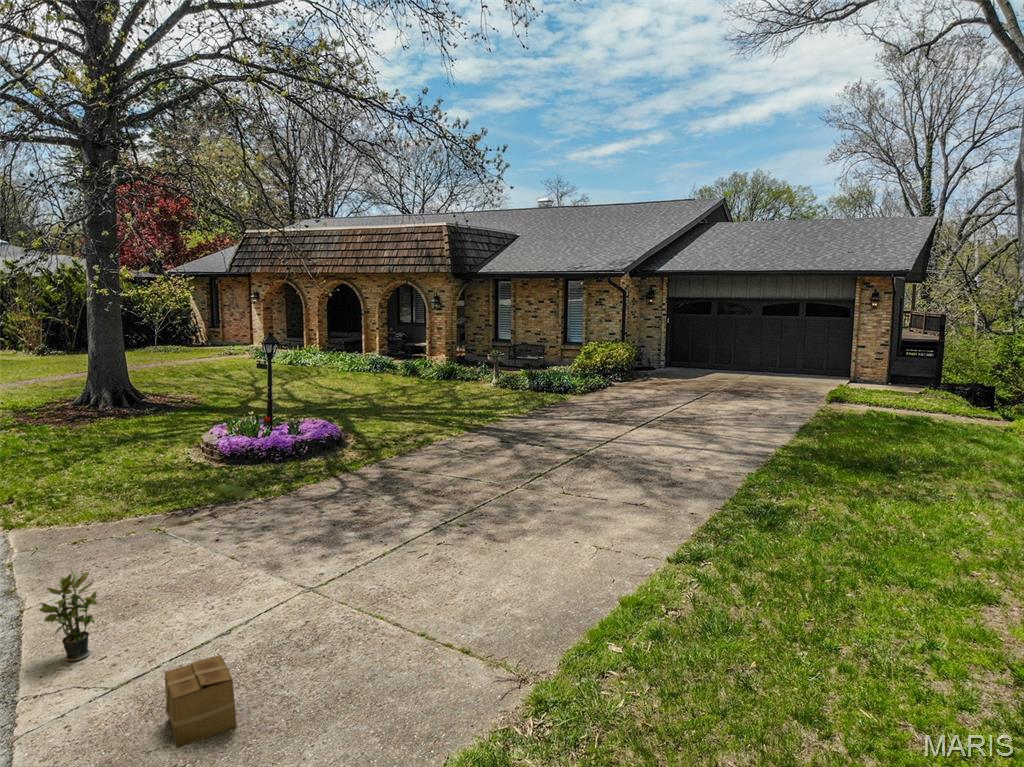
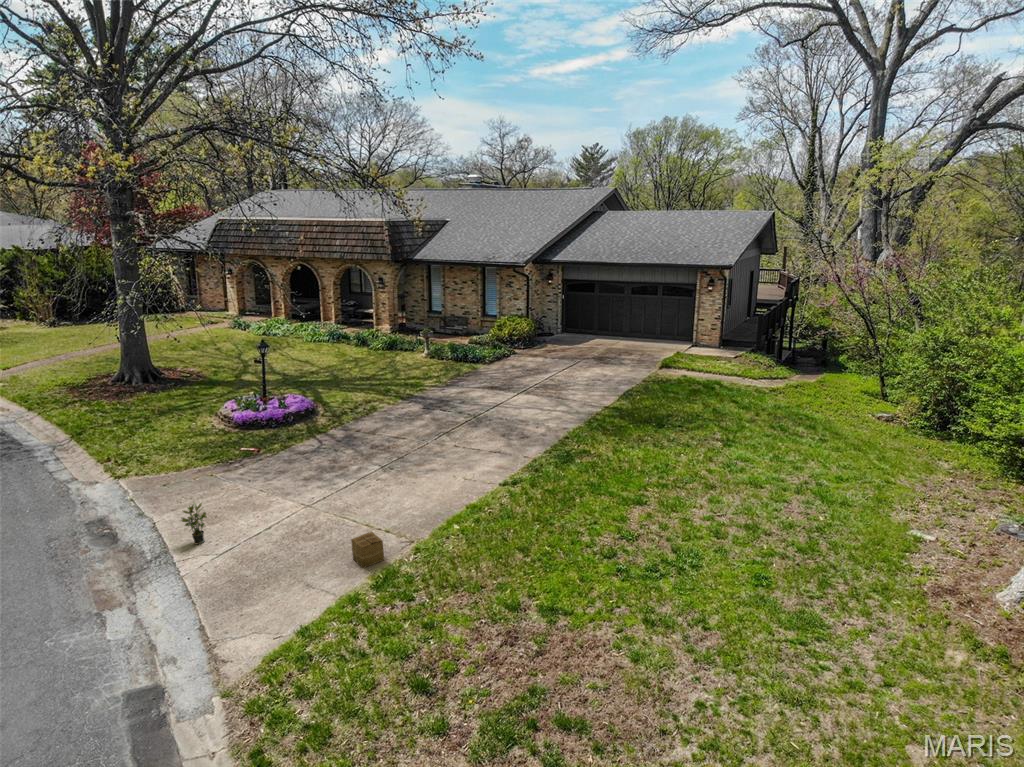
cardboard box: present [165,655,237,748] -> present [351,532,384,568]

